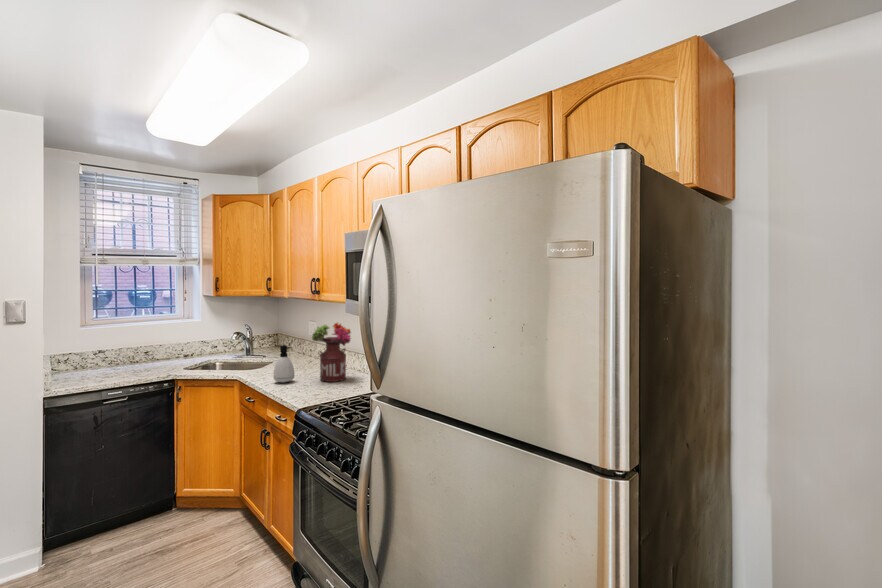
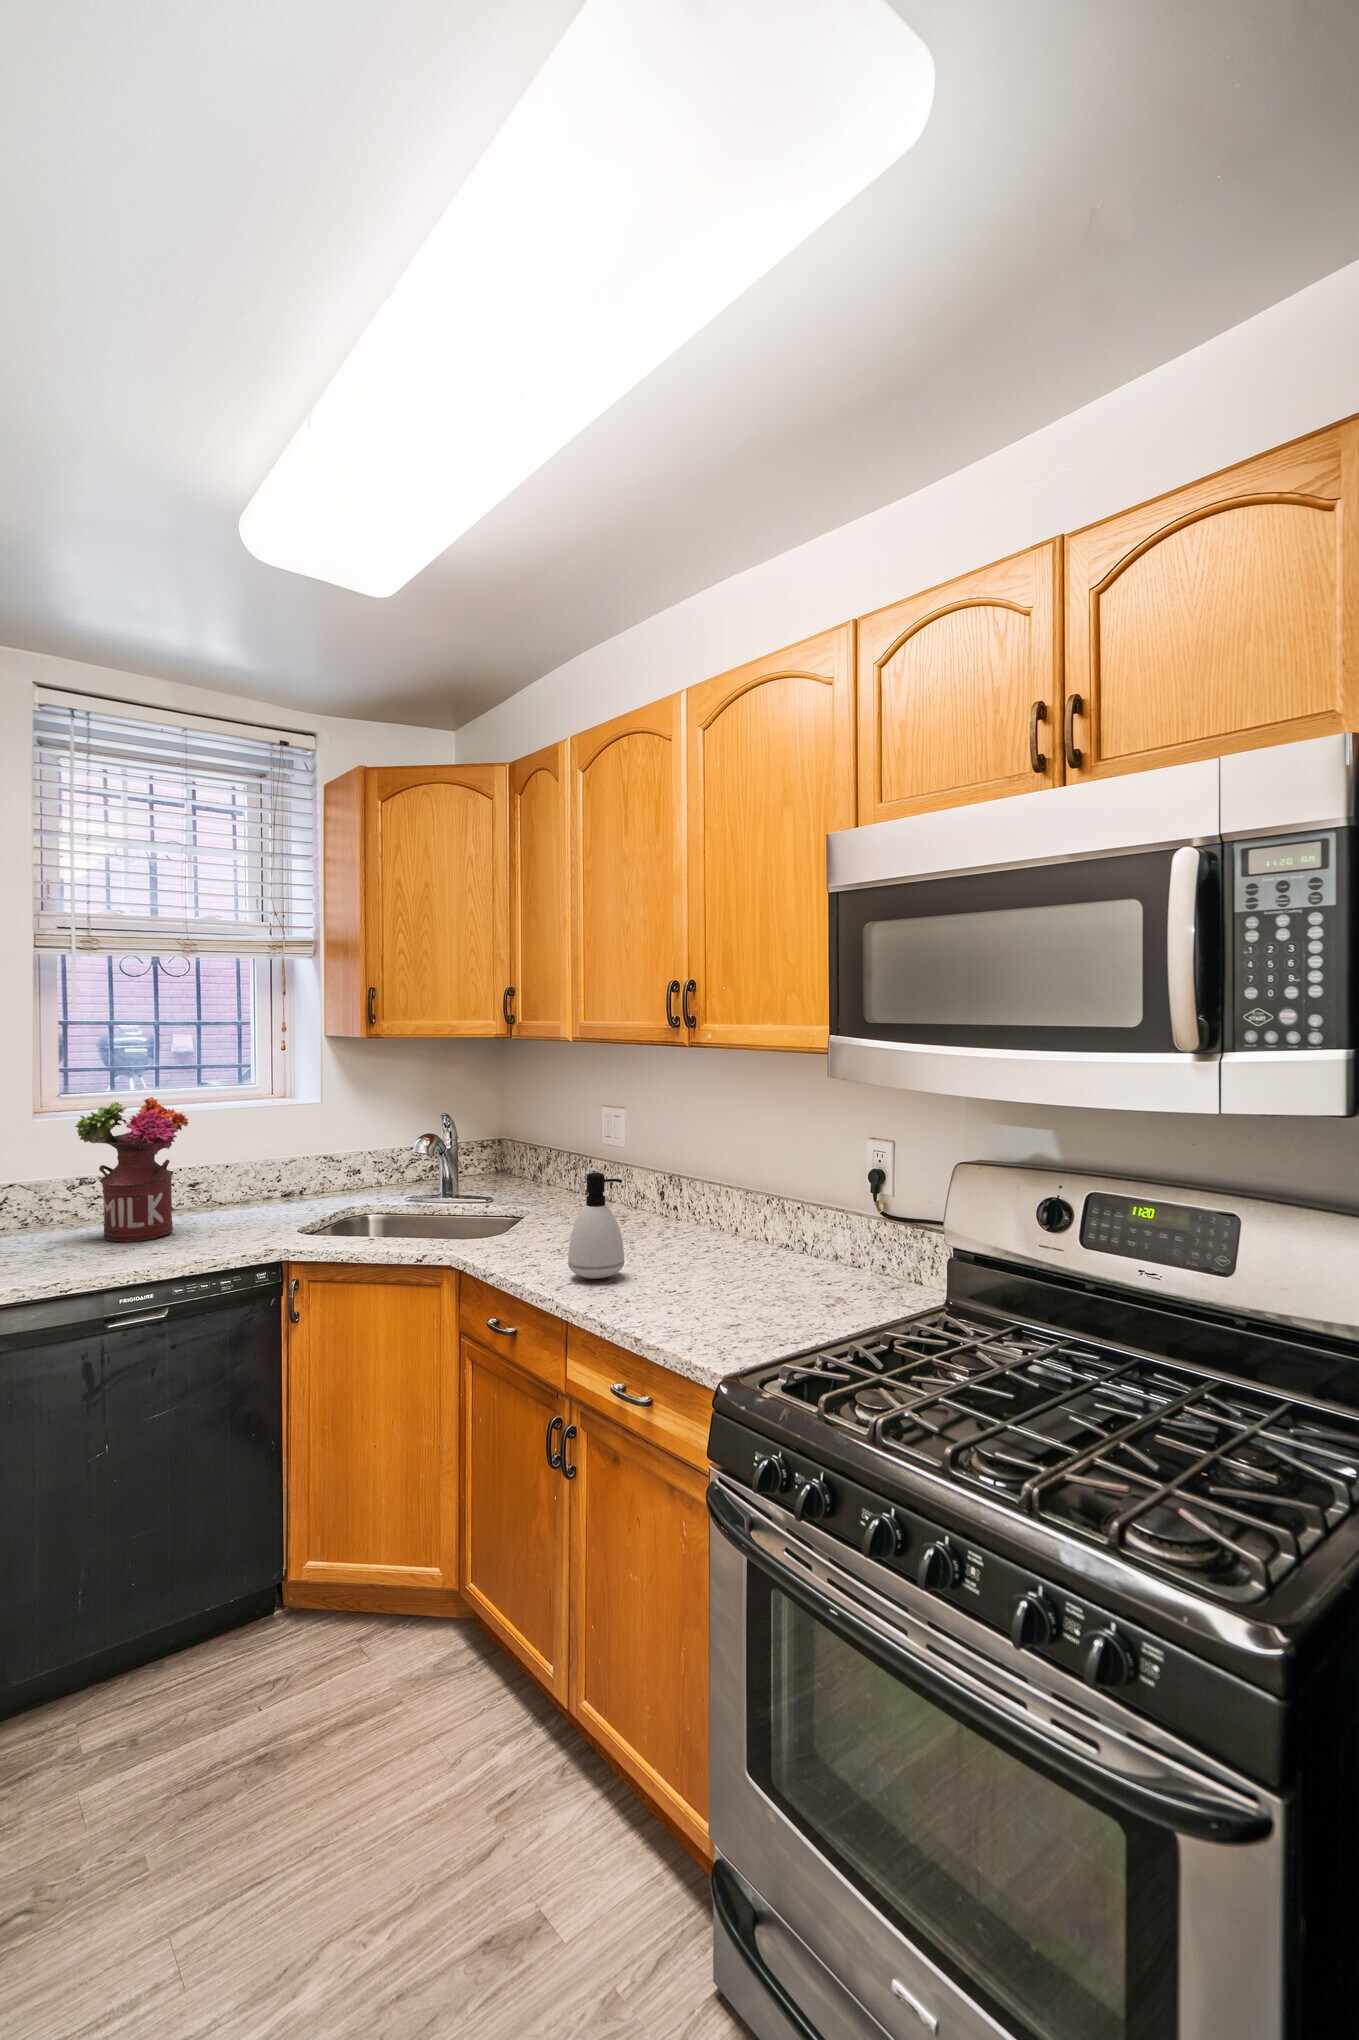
flower arrangement: present [312,323,351,382] -> present [75,1097,189,1242]

